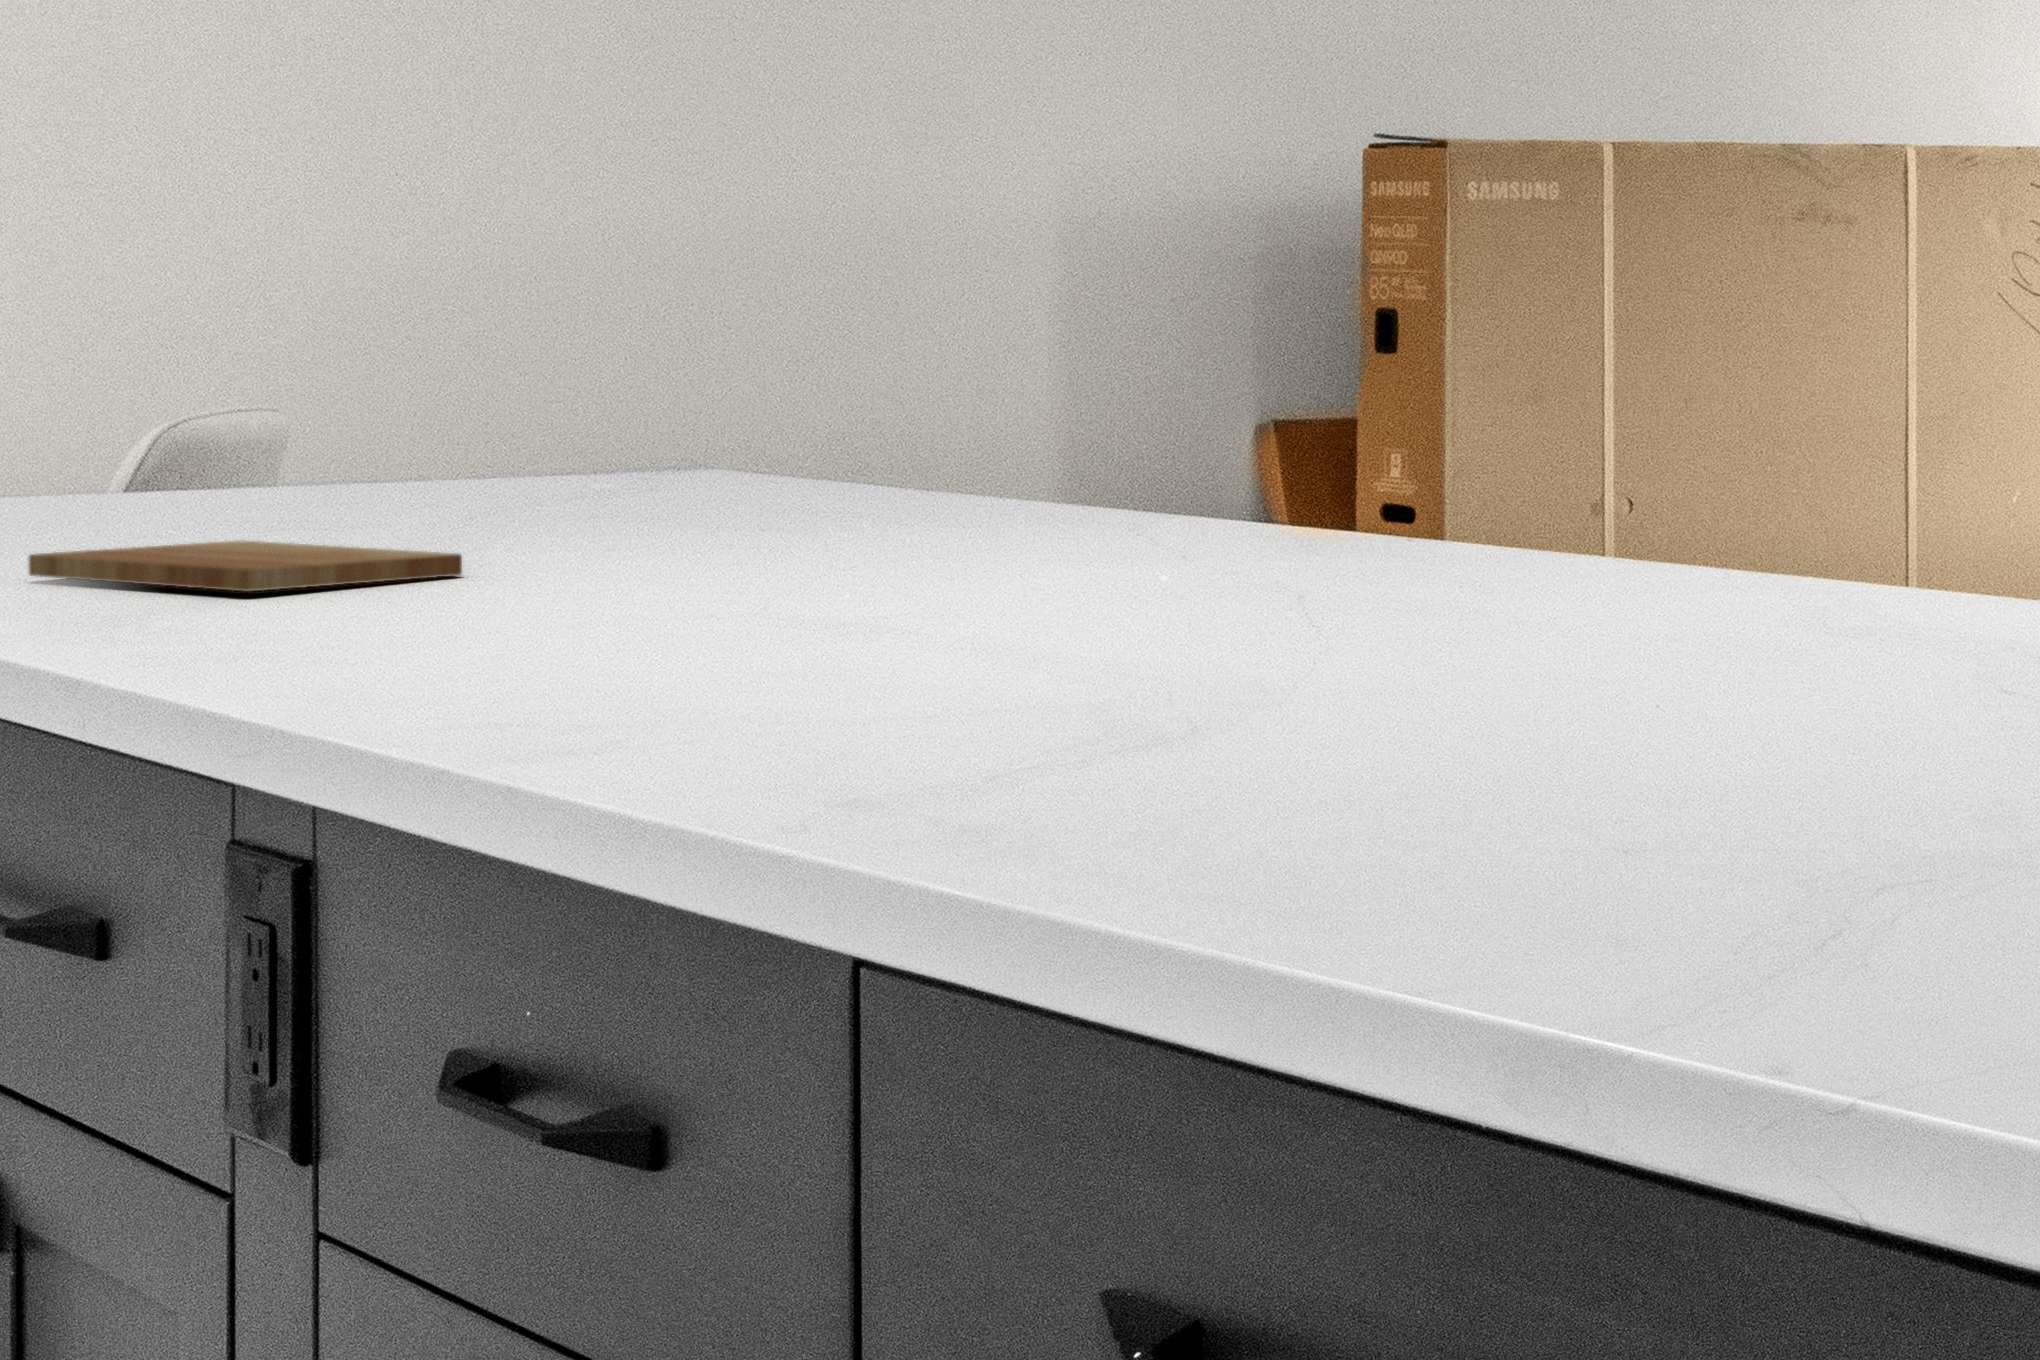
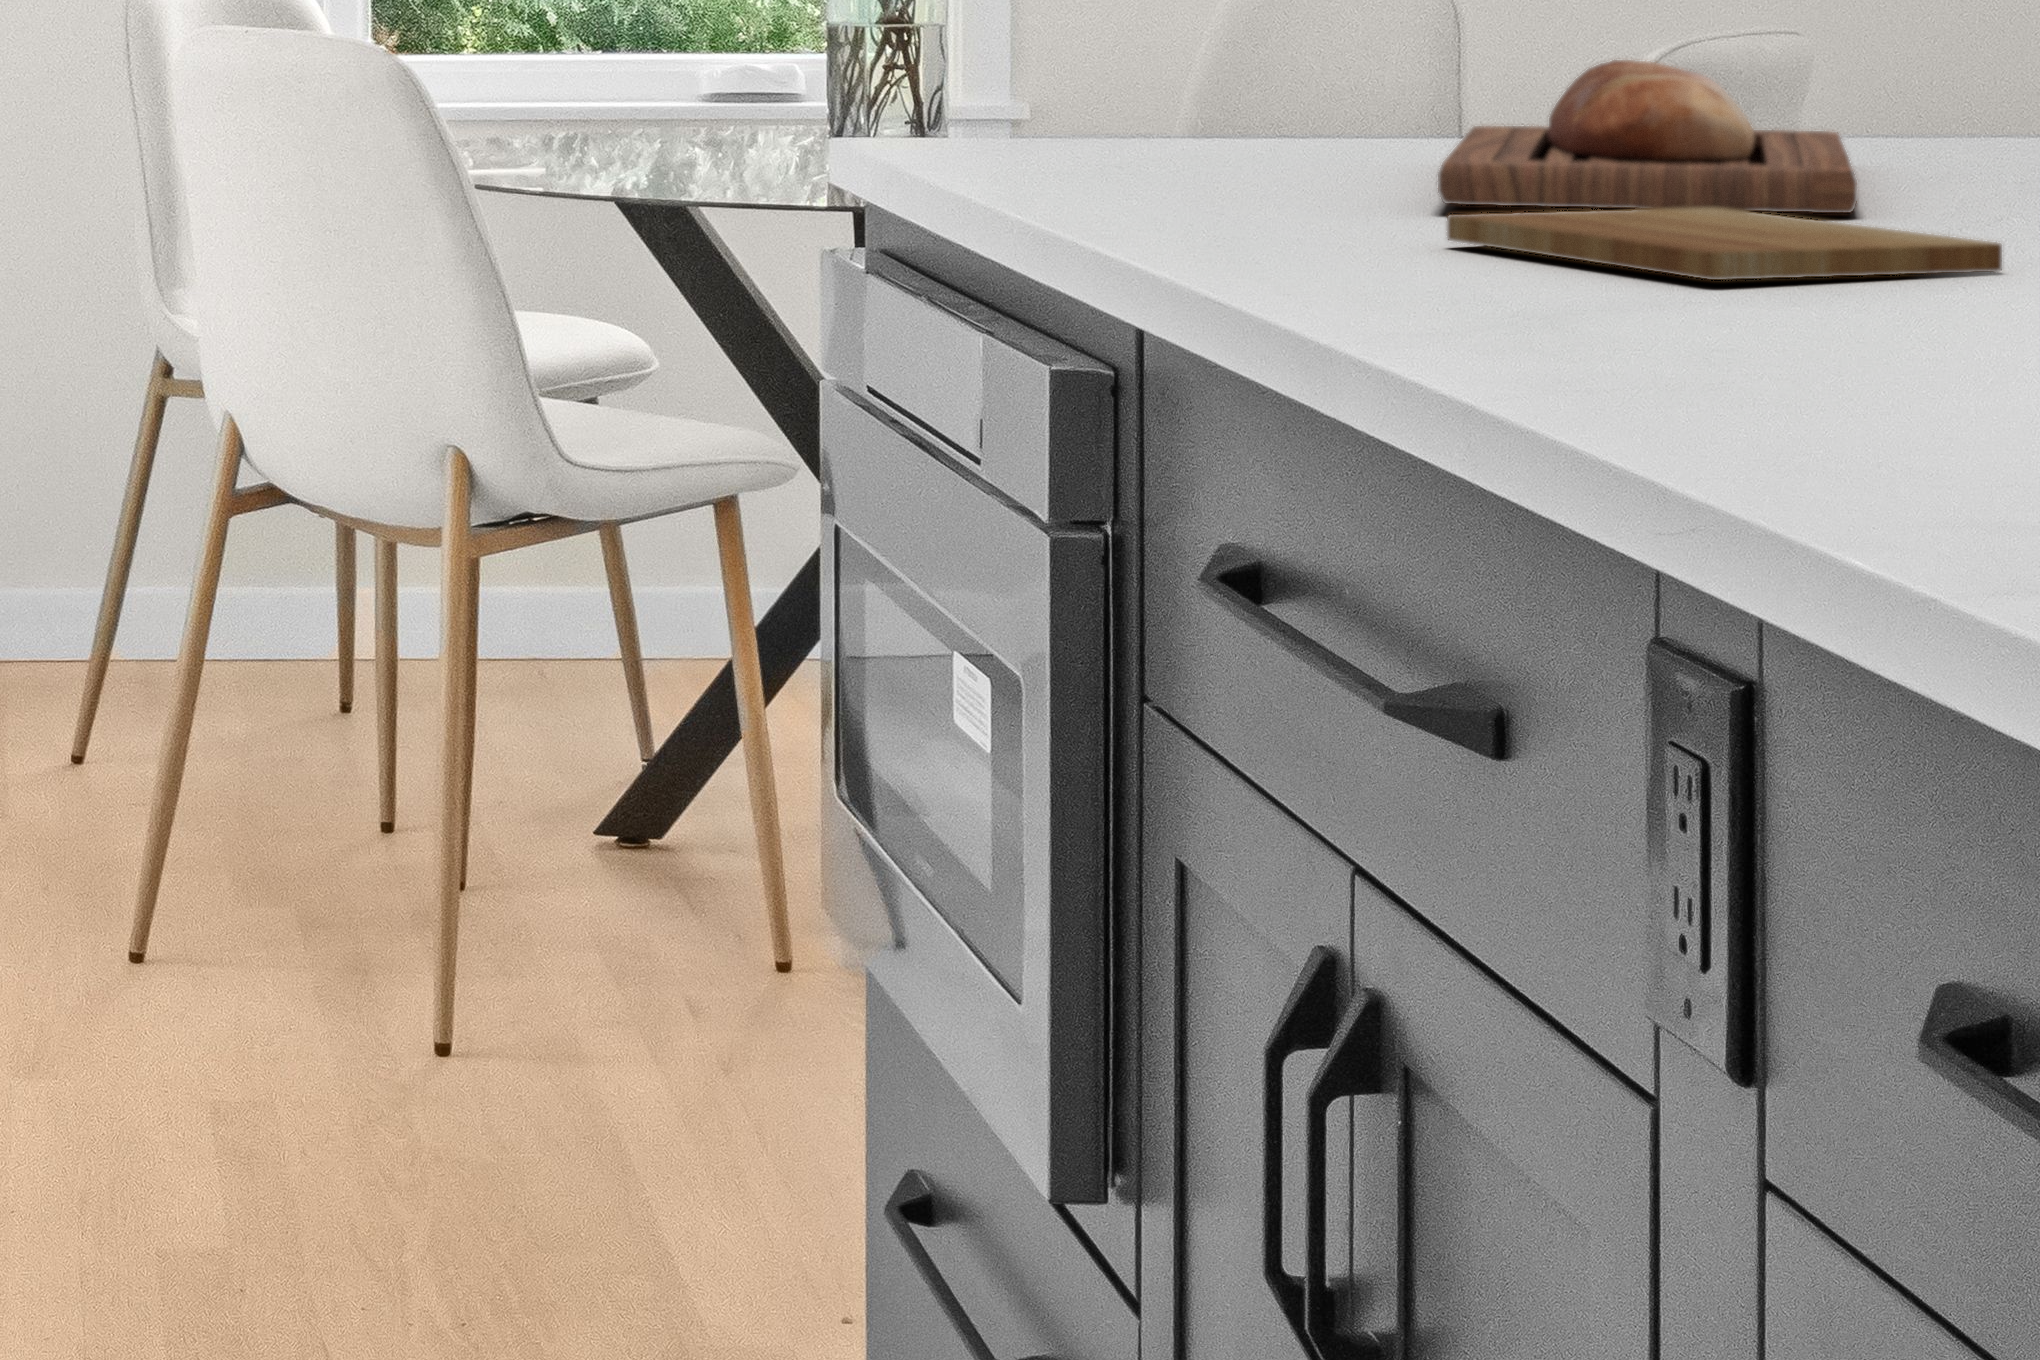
bread loaf: none [12,428,349,550] -> present [1438,60,1857,213]

